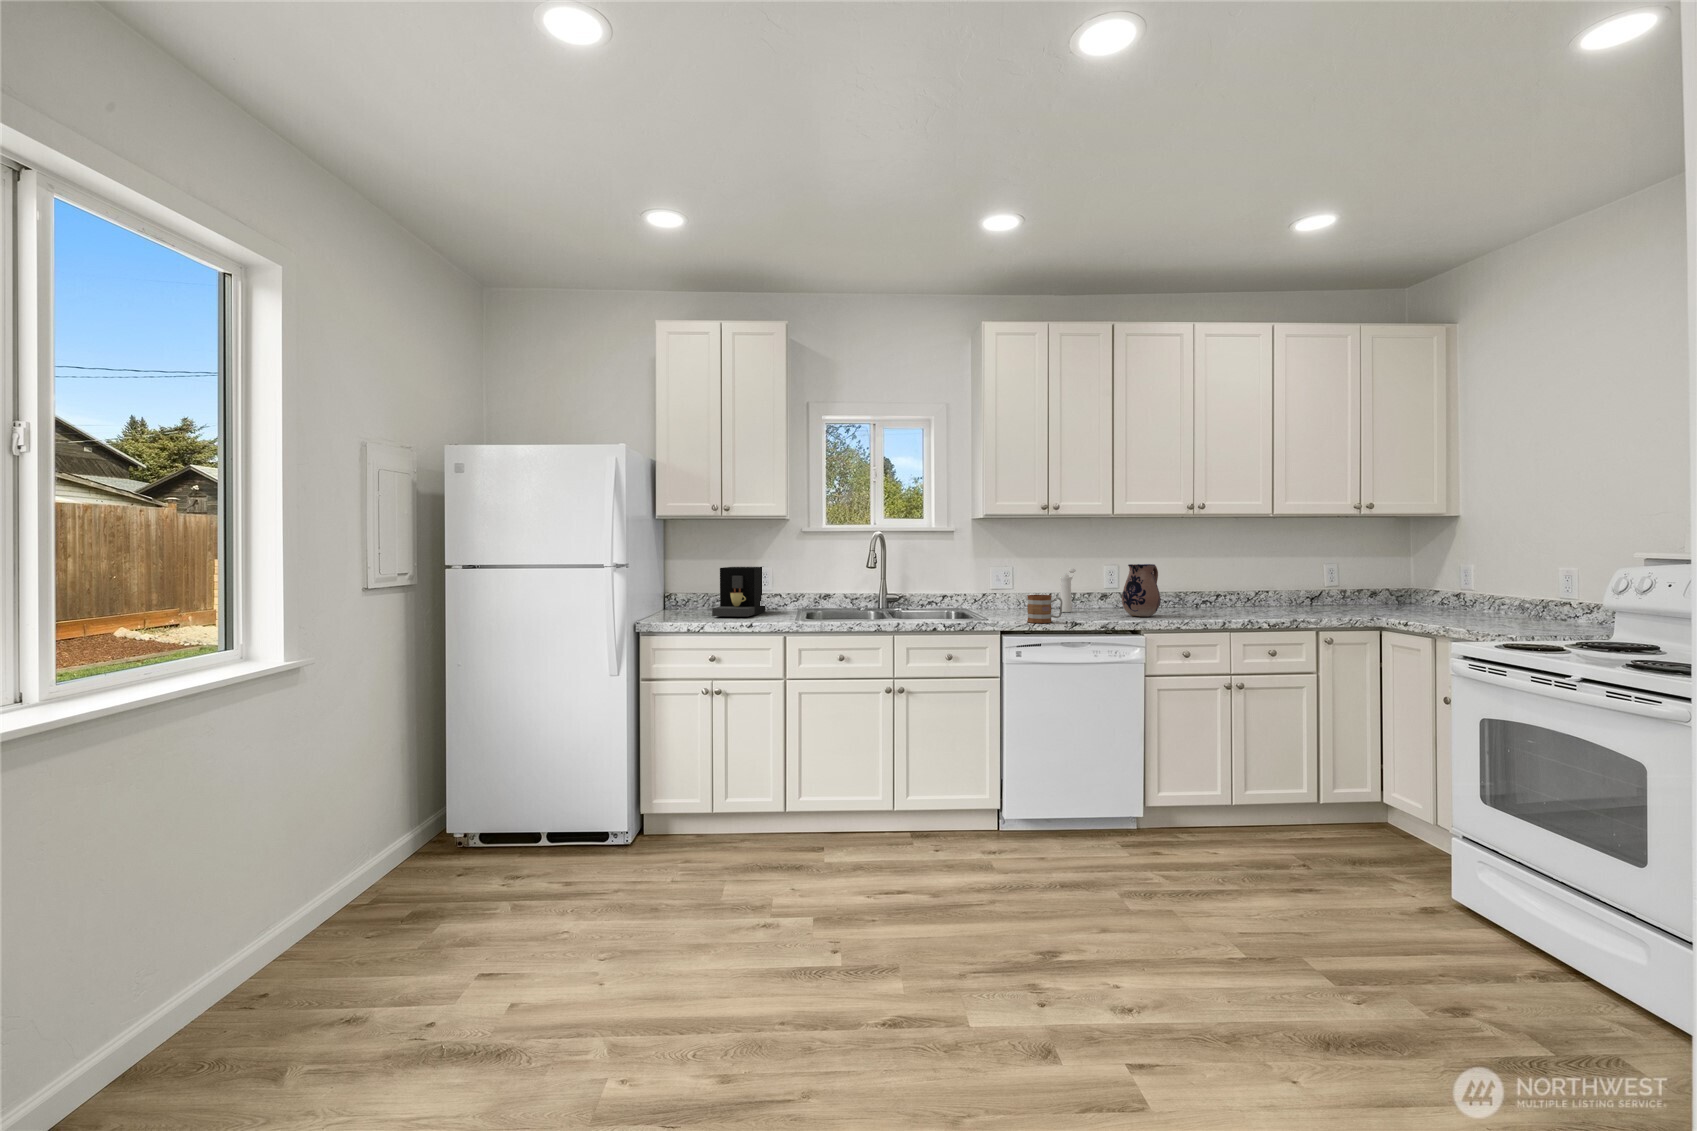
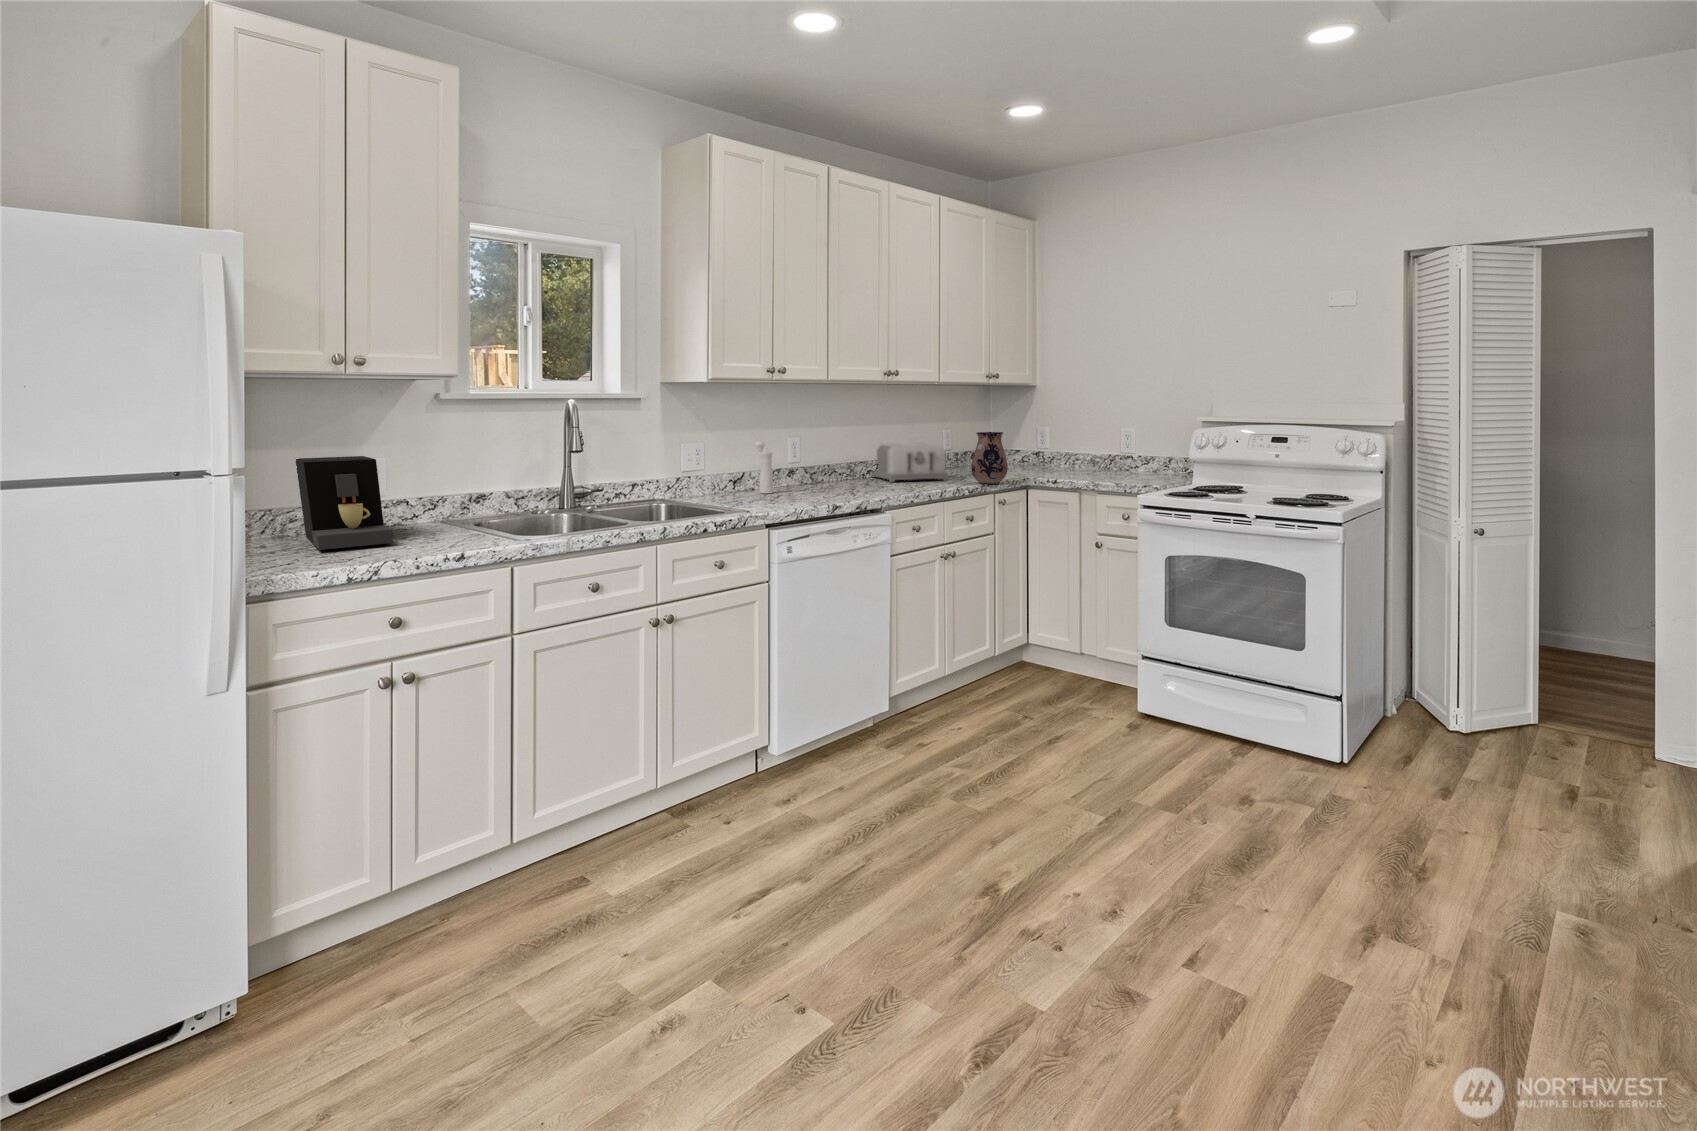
ceramic pitcher: present [1122,564,1161,617] -> present [971,432,1008,484]
toaster: none [1218,575,1289,615] -> present [871,443,947,482]
mug: present [1027,595,1063,623] -> none [784,475,819,510]

